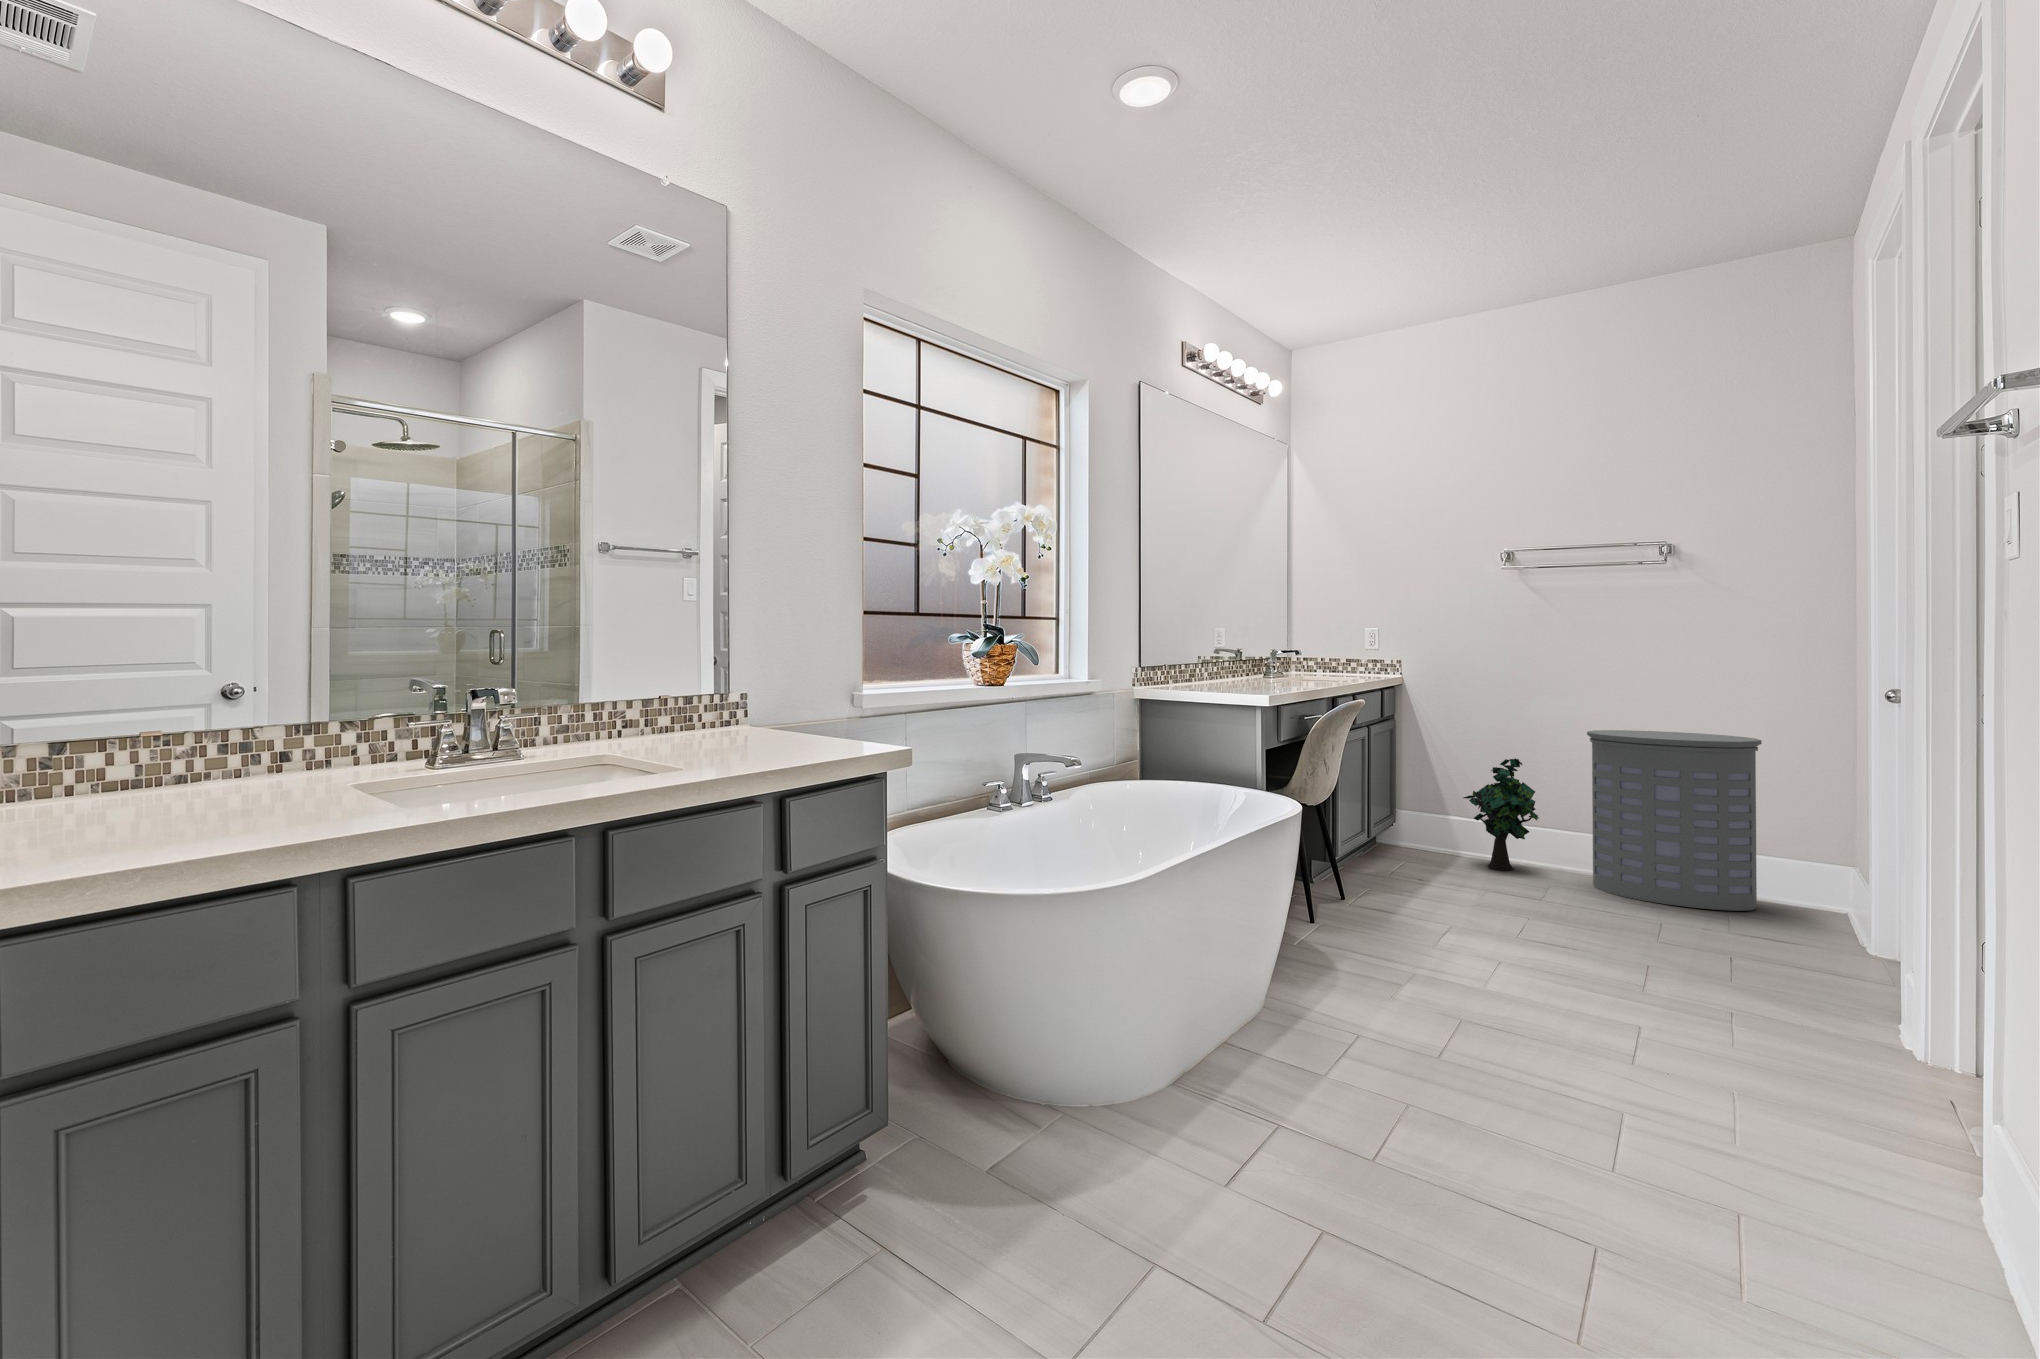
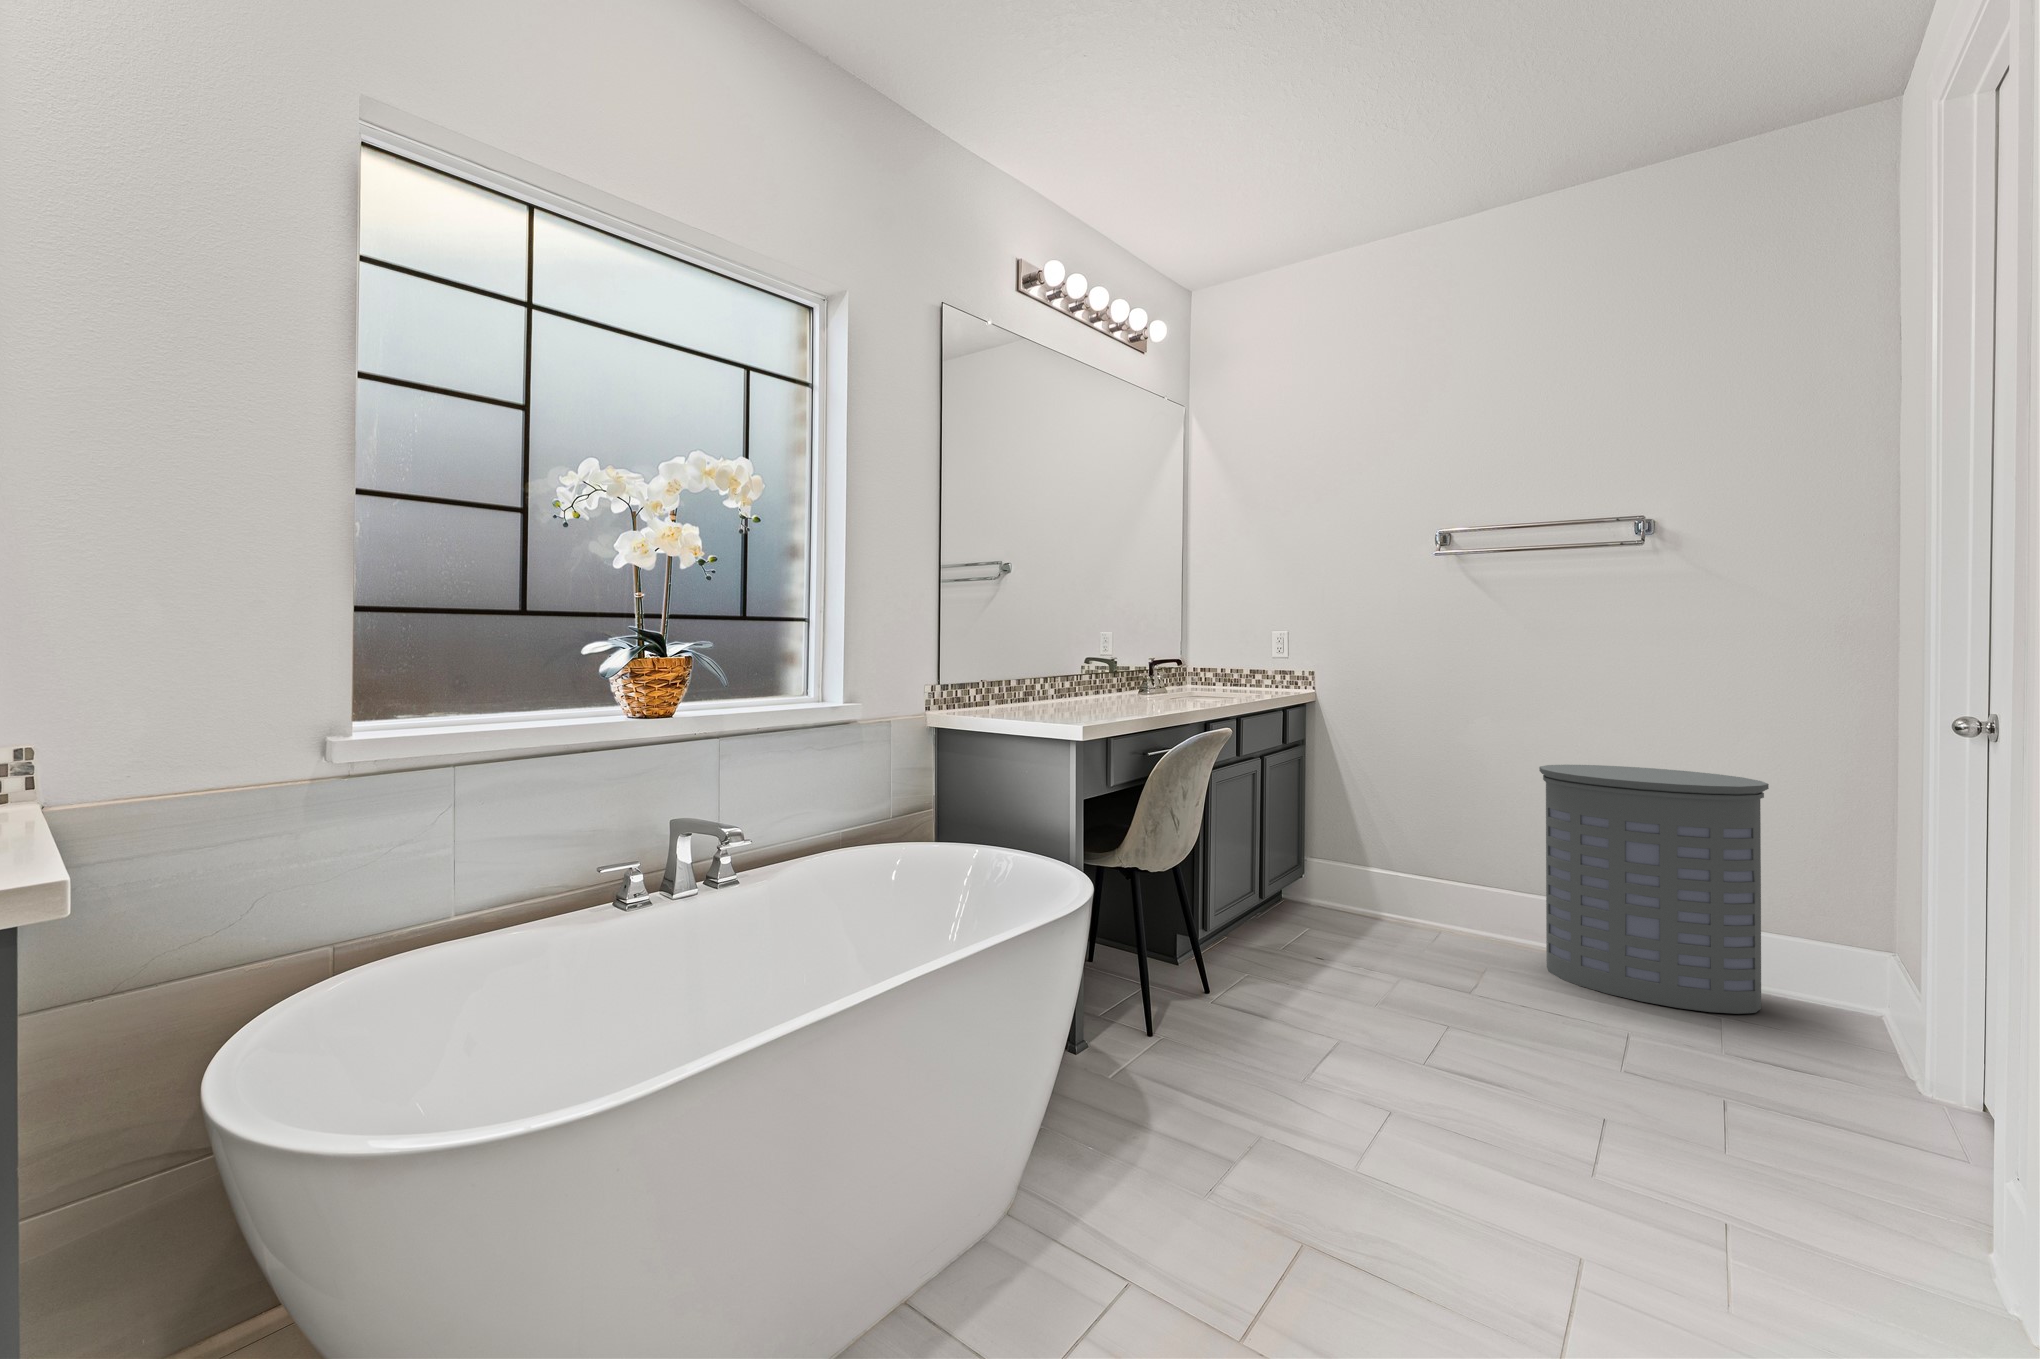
decorative plant: present [1463,758,1539,870] -> none [1385,798,1480,942]

